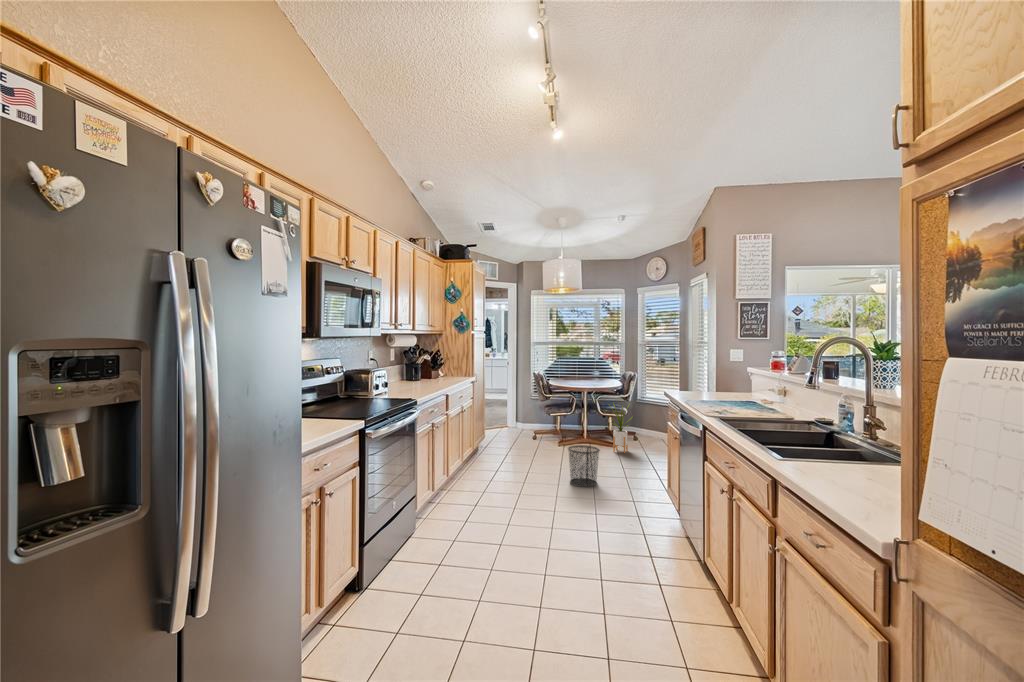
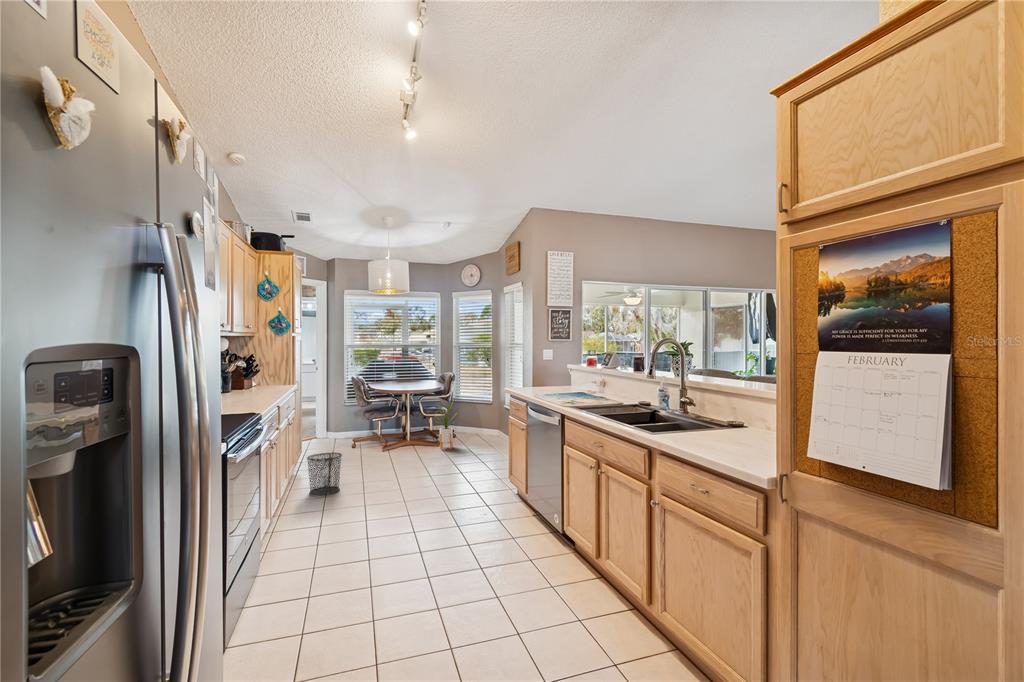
trash can: present [568,445,600,487] -> present [307,453,342,495]

